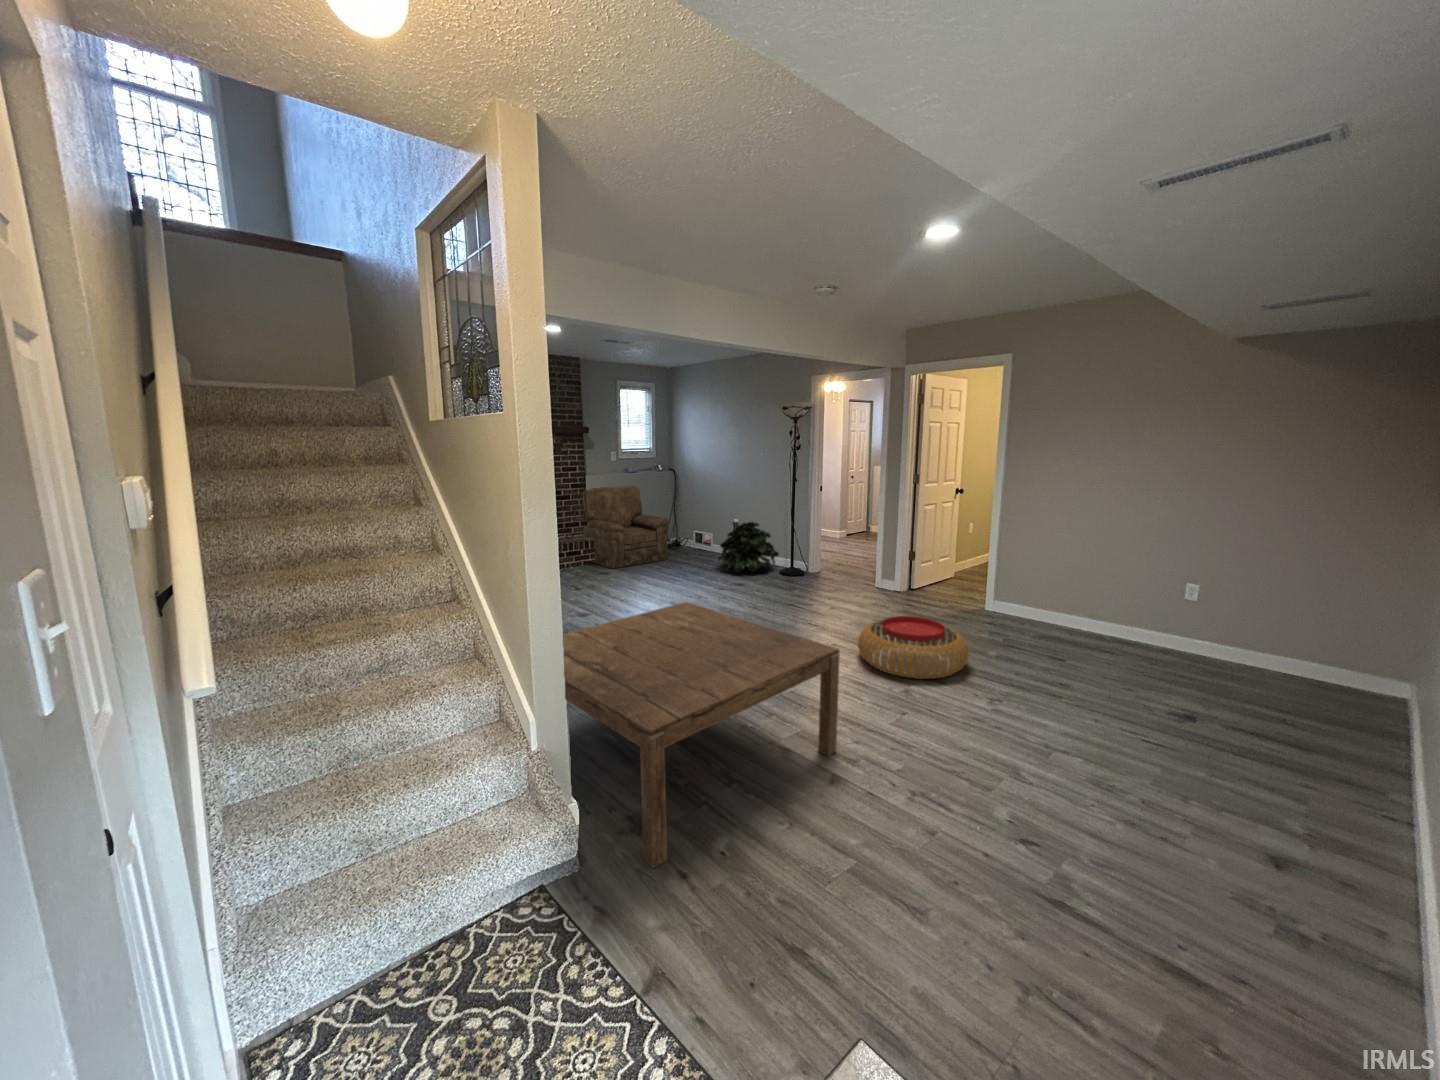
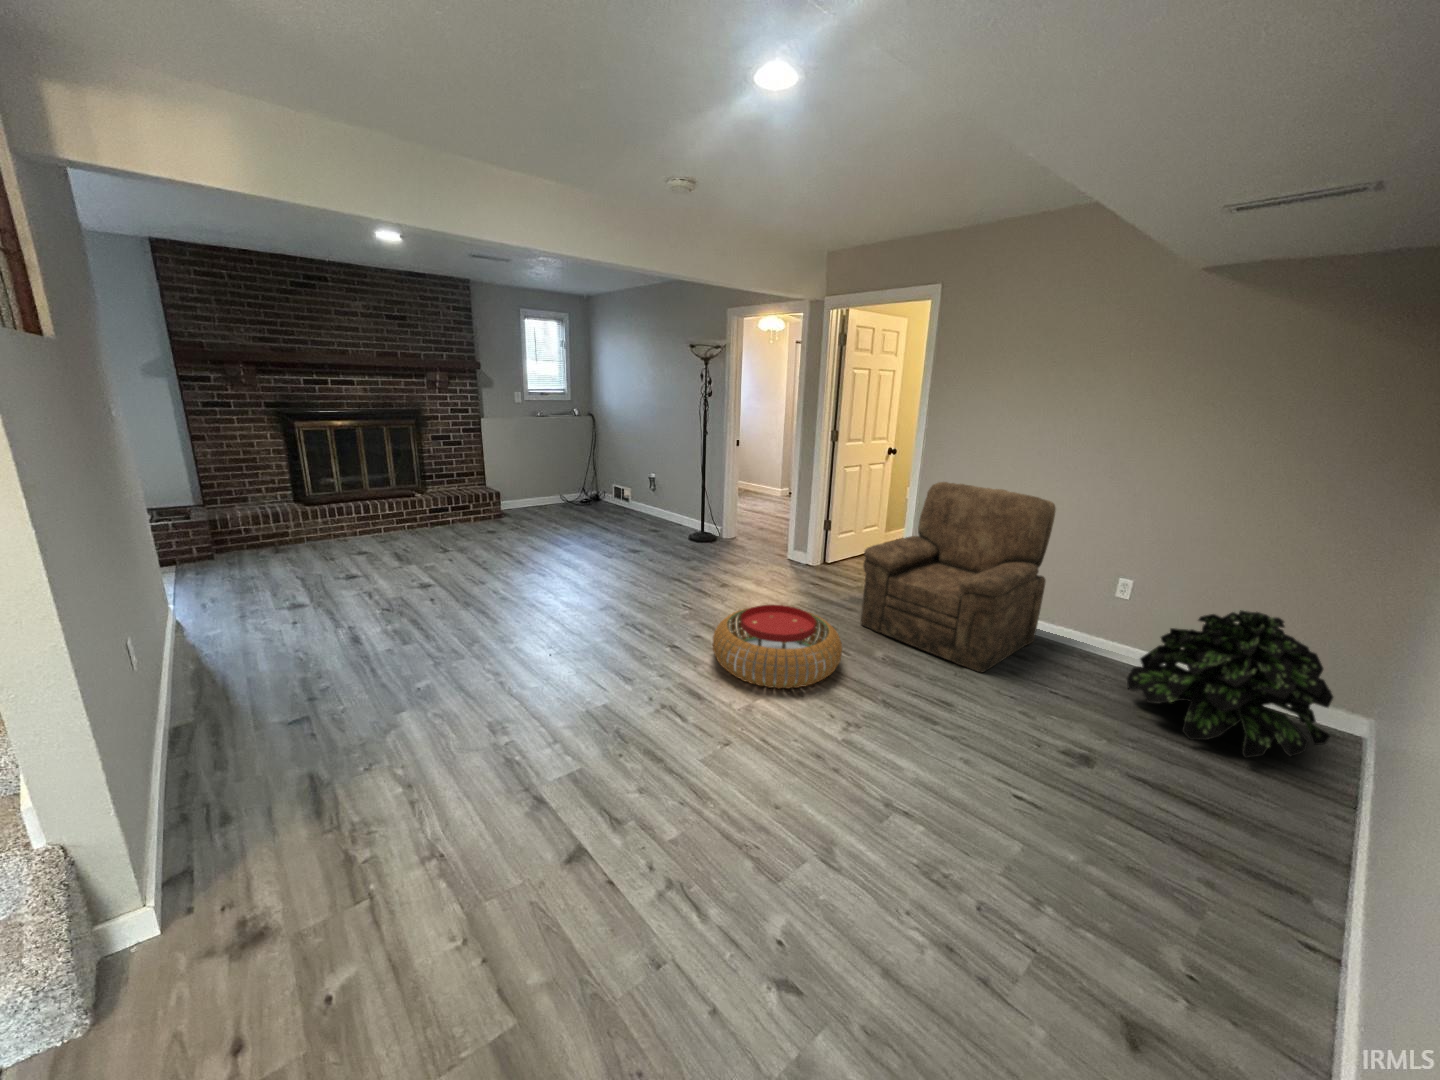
armchair: present [583,486,669,569] -> present [861,482,1056,672]
potted plant: present [718,522,779,573] -> present [1127,610,1333,758]
coffee table: present [563,602,840,868] -> none [132,586,605,1037]

